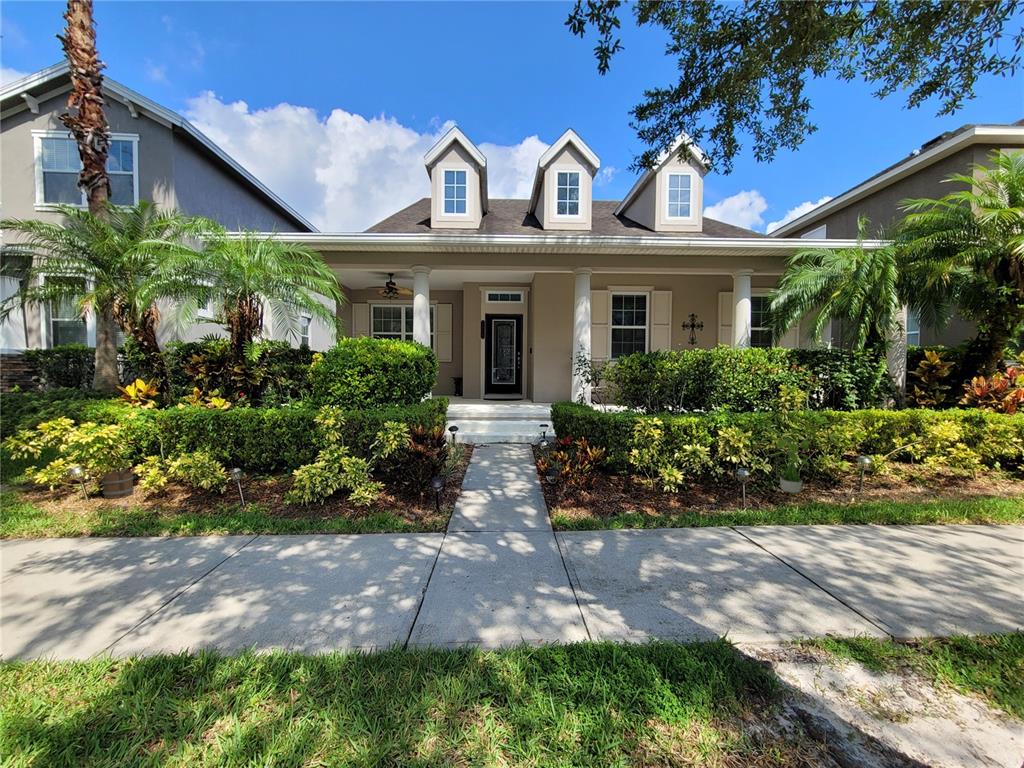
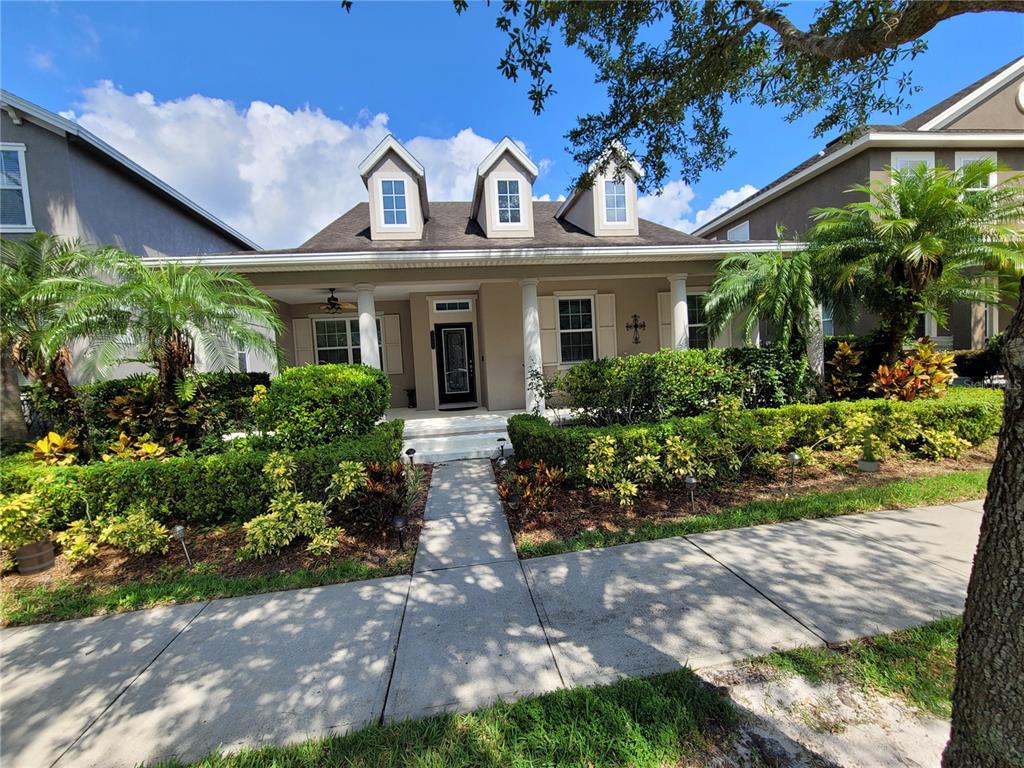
potted plant: present [773,438,809,493] -> present [850,425,886,472]

